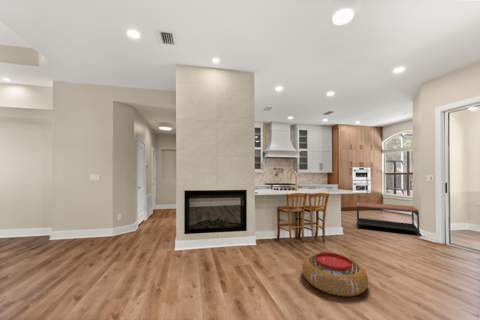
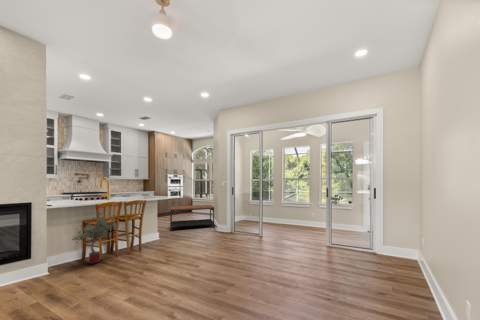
potted tree: none [269,199,302,245] -> present [72,210,116,264]
pouf: present [302,252,368,297] -> none [120,253,180,291]

